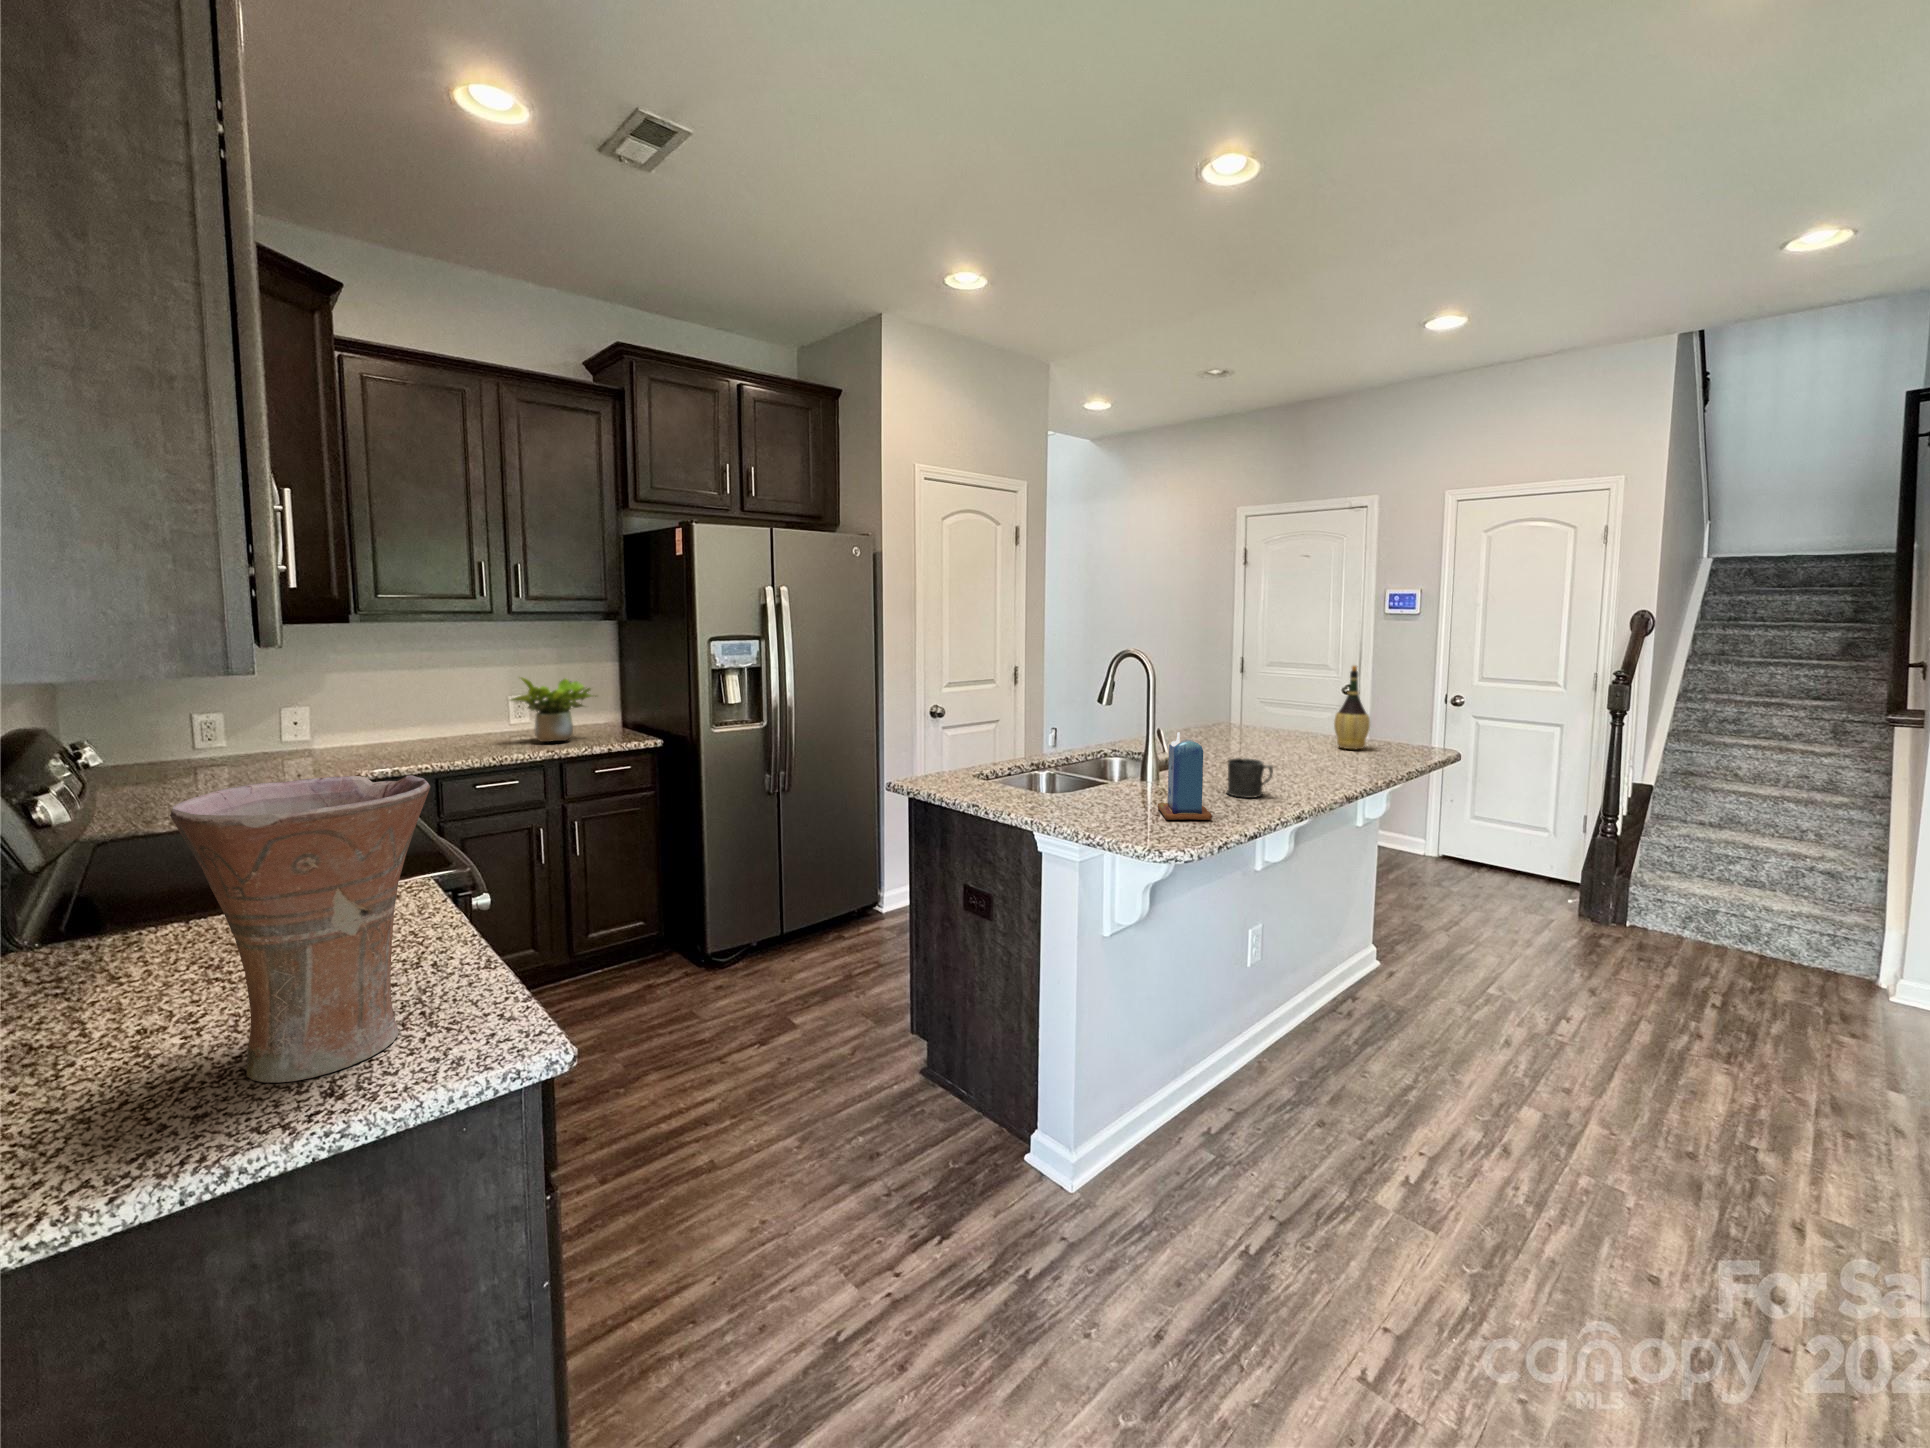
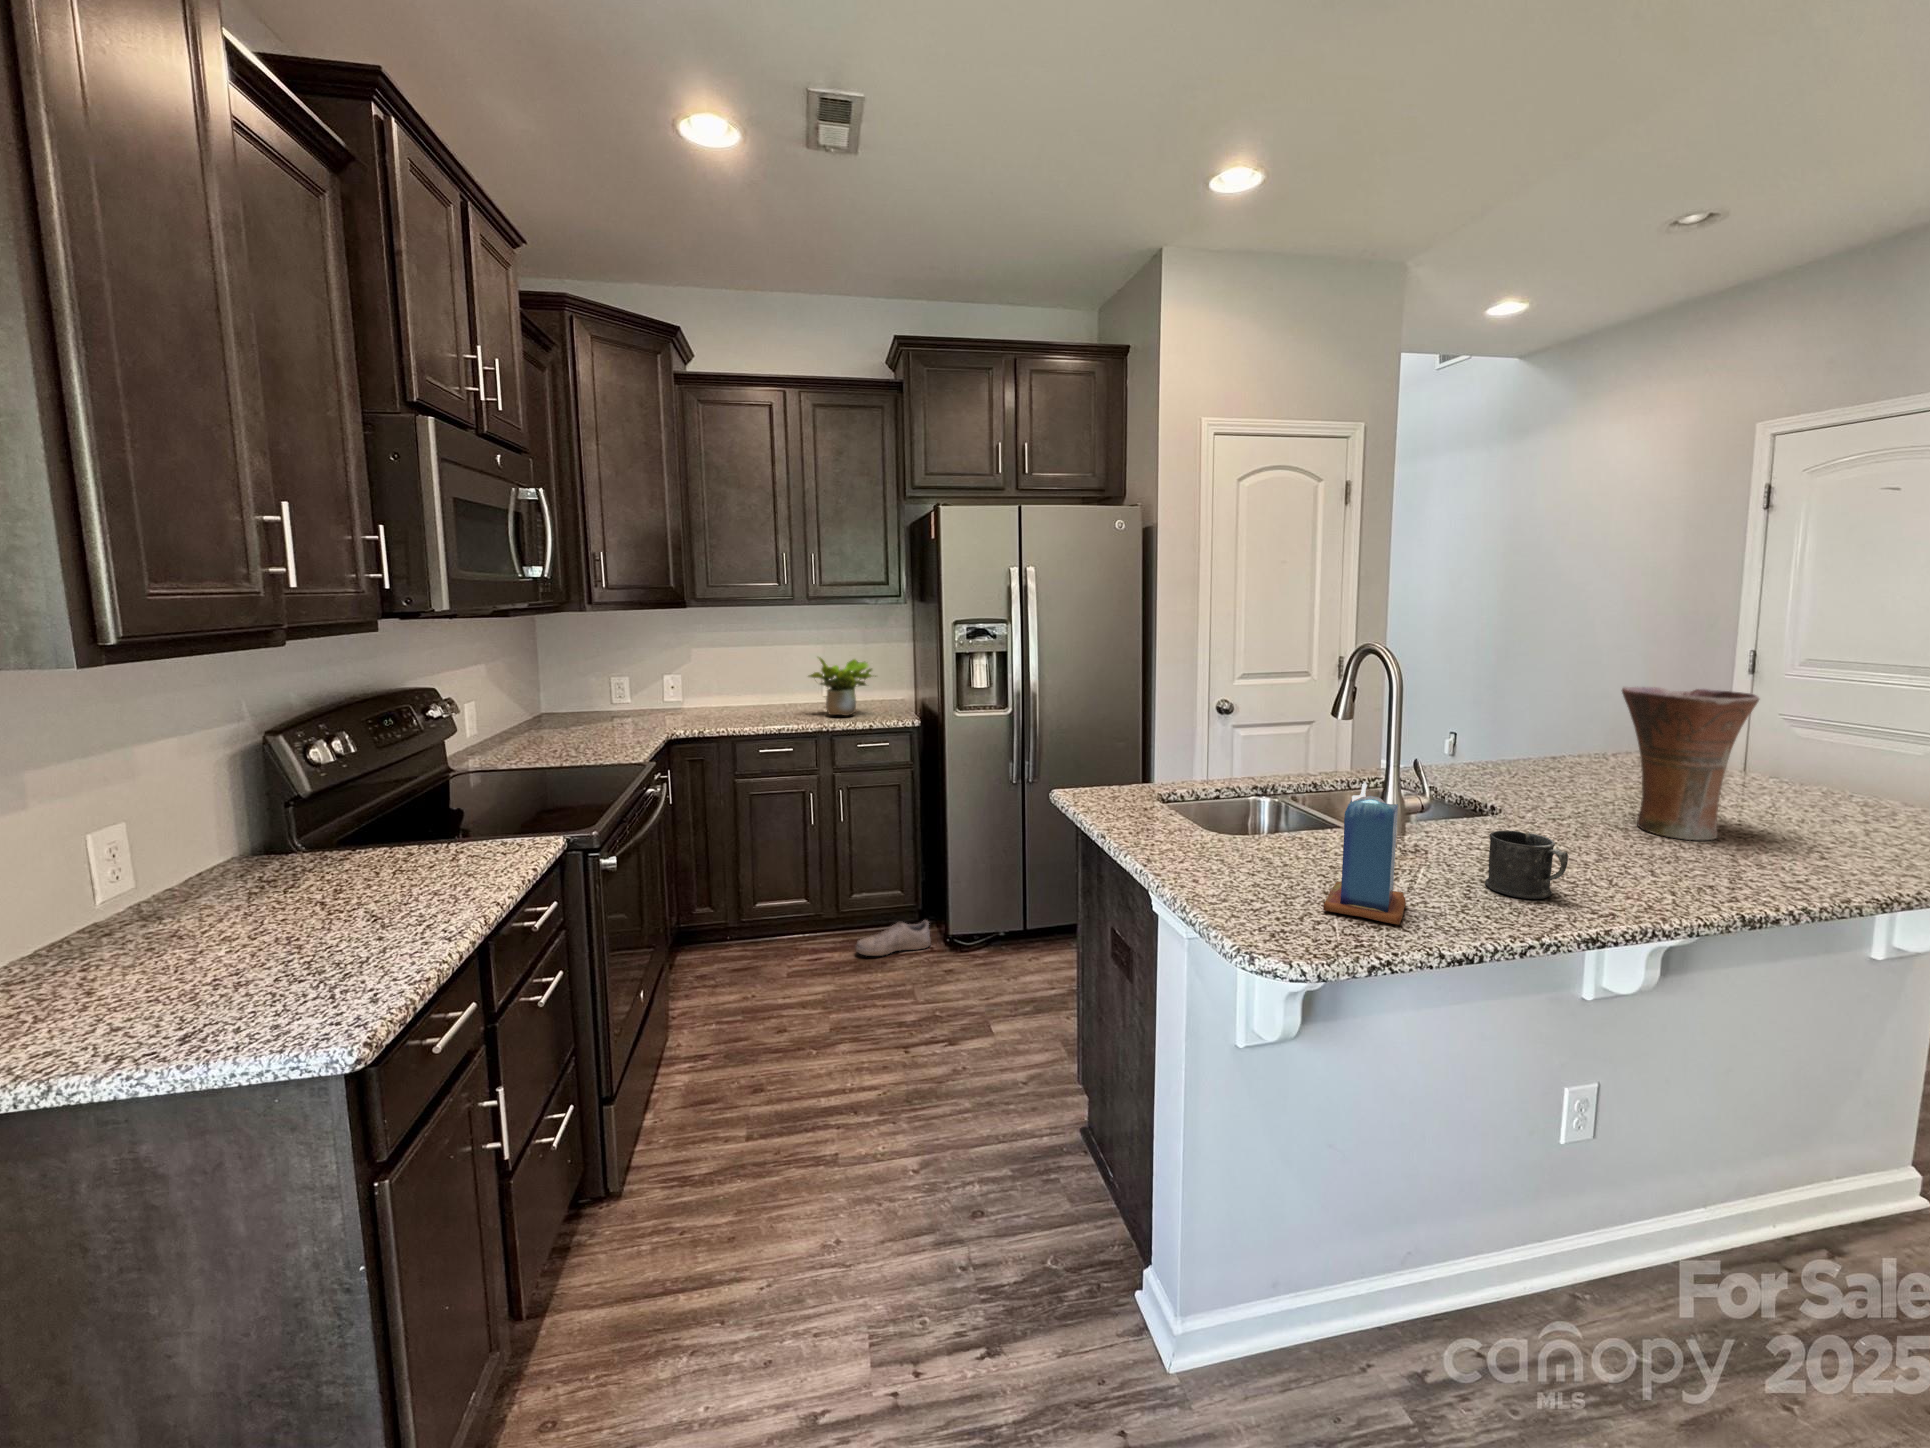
wine bottle: present [1334,666,1370,749] -> none [1810,692,1895,838]
vase: present [170,775,430,1083] -> present [1622,687,1759,840]
shoe: none [605,944,686,994] -> present [855,920,931,956]

